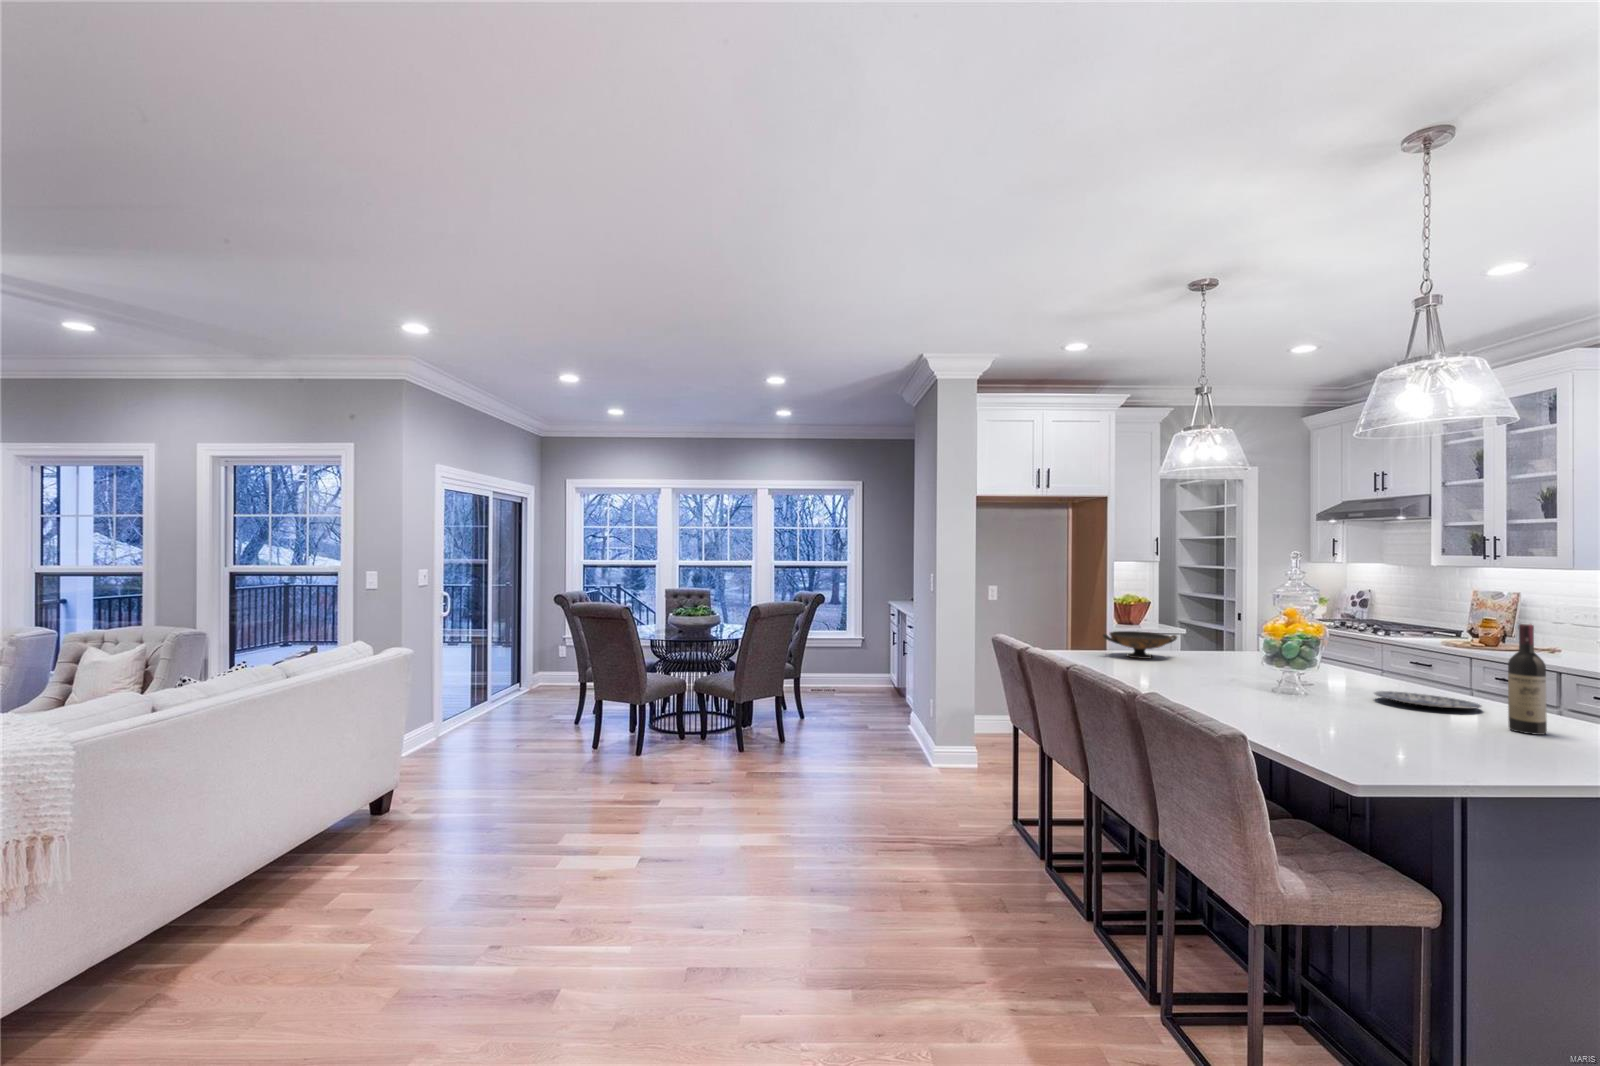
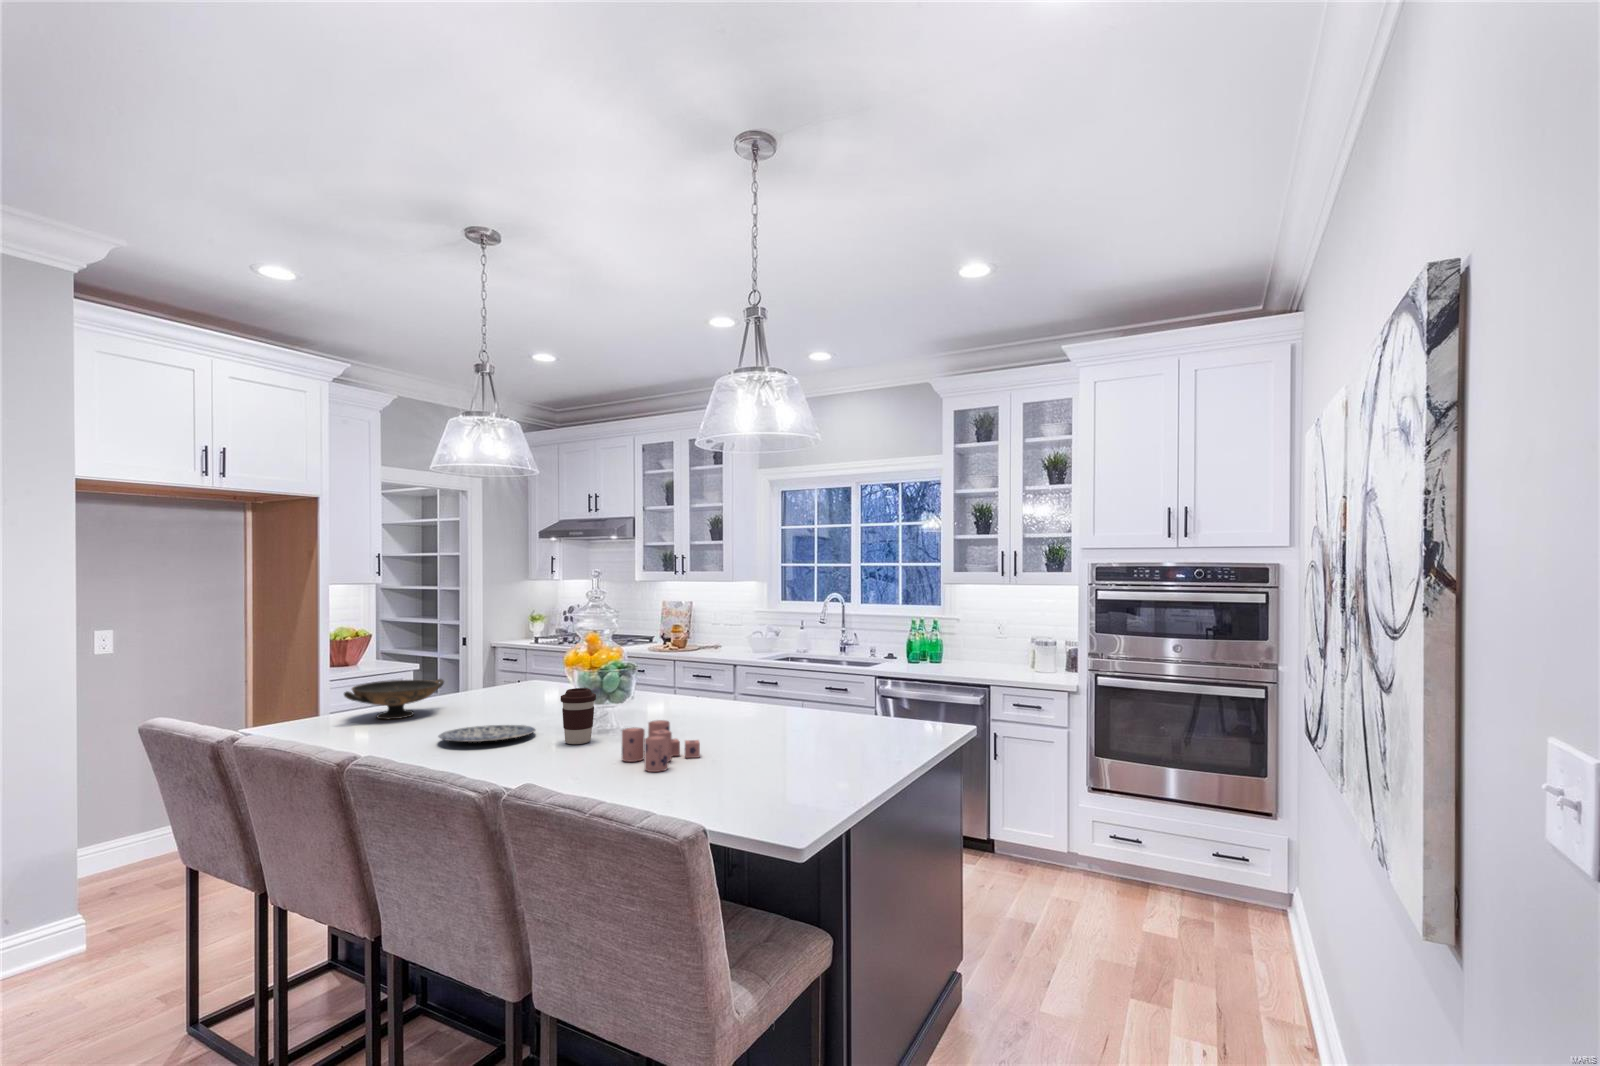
wine bottle: present [1508,624,1547,735] -> none [799,631,824,734]
coffee cup: none [1239,650,1272,695] -> present [561,688,596,744]
candle: none [1276,684,1355,722] -> present [622,720,700,772]
plate: present [1374,691,1481,708] -> present [439,725,535,742]

